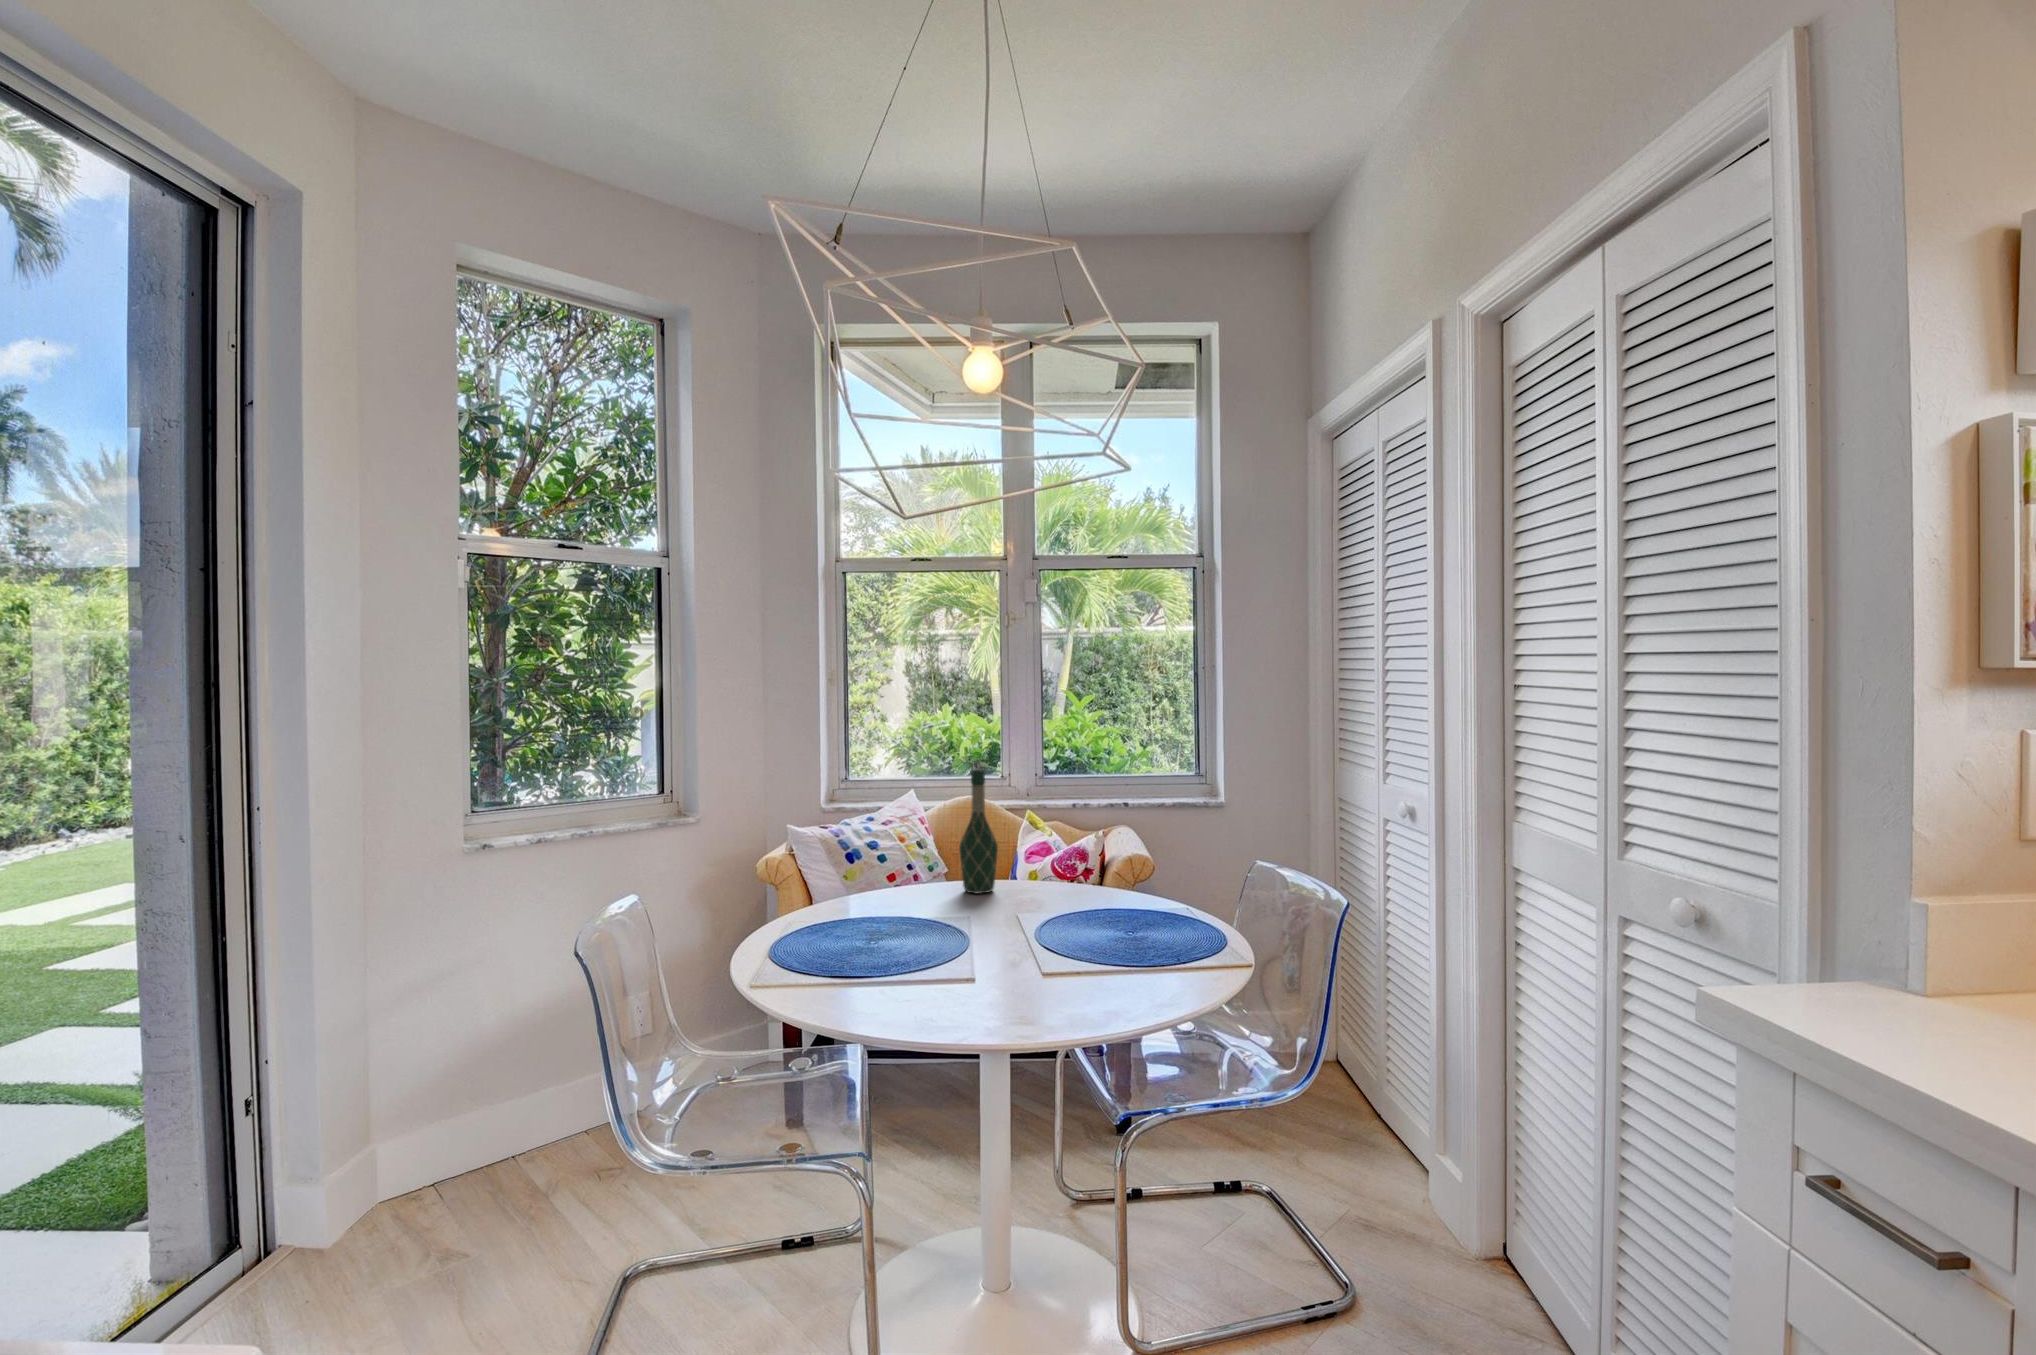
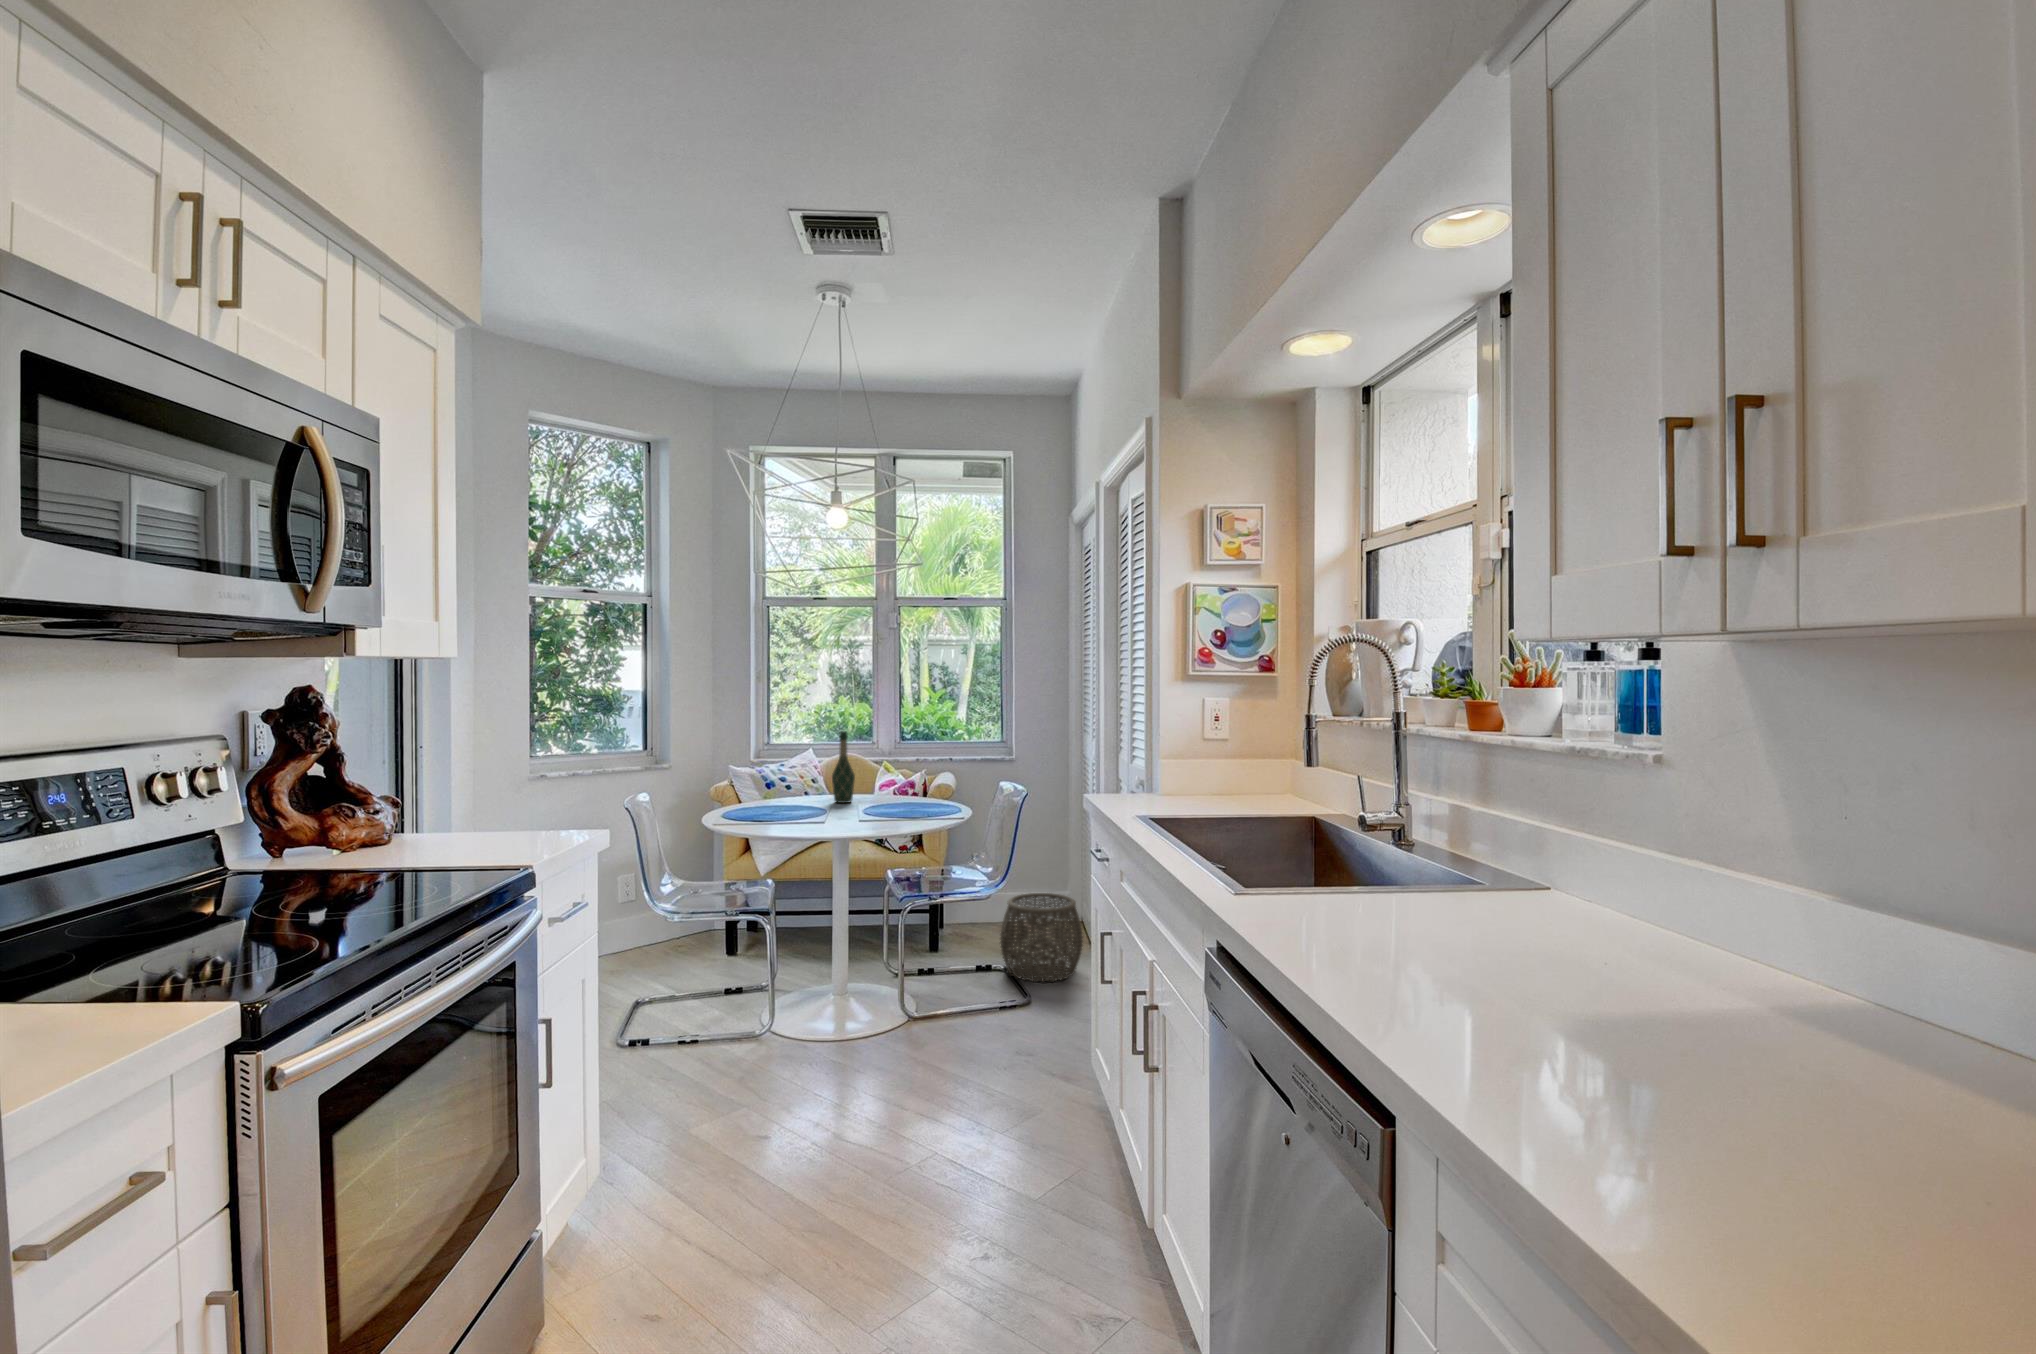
woven basket: none [1257,1047,1414,1228] -> present [1000,893,1083,982]

